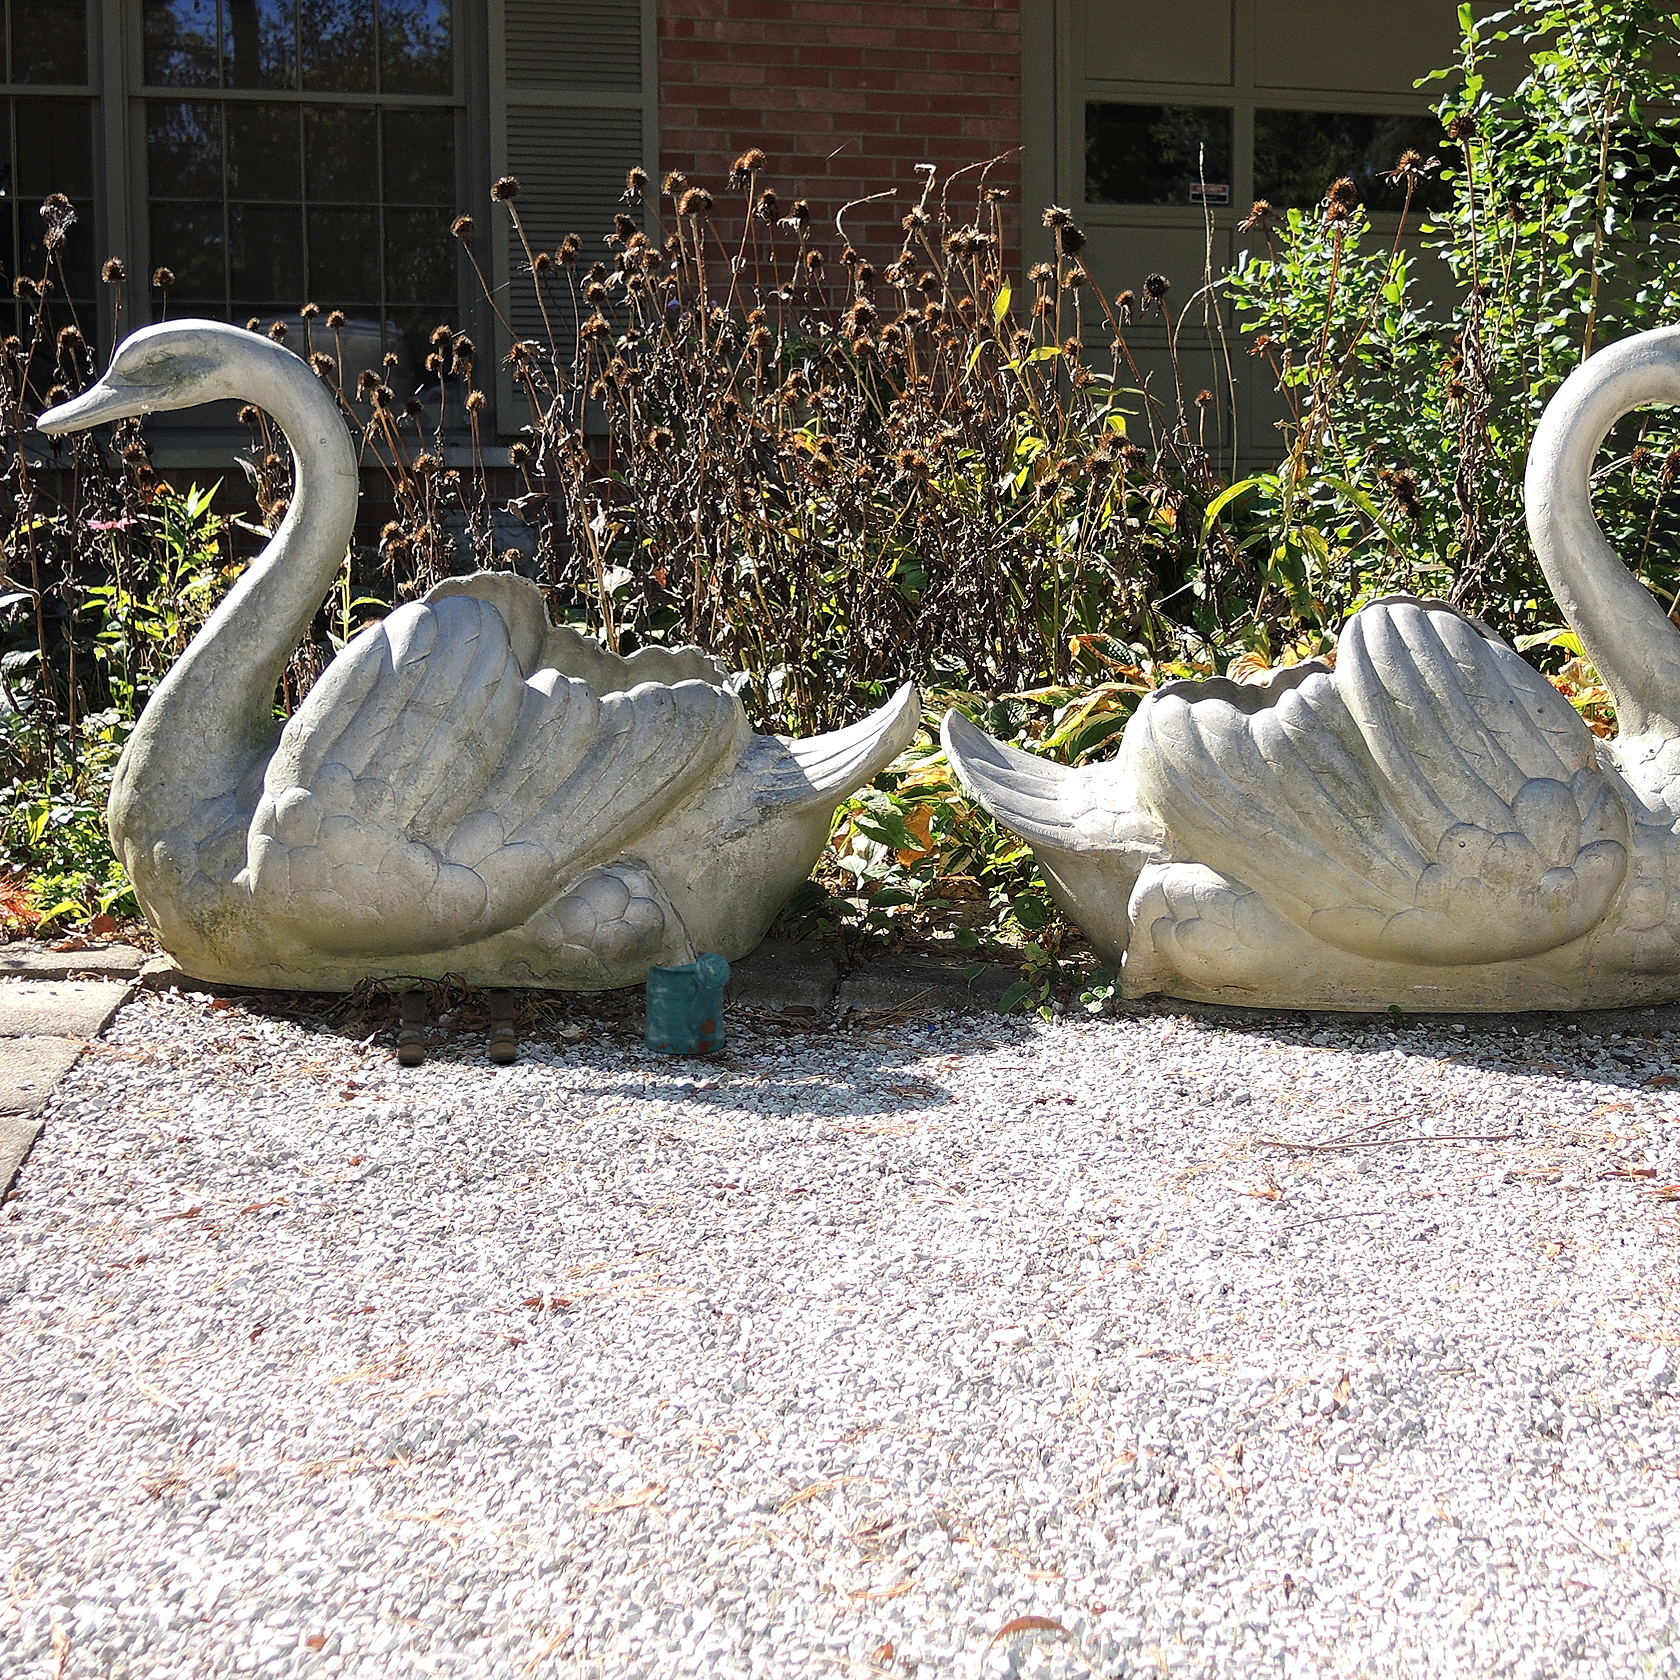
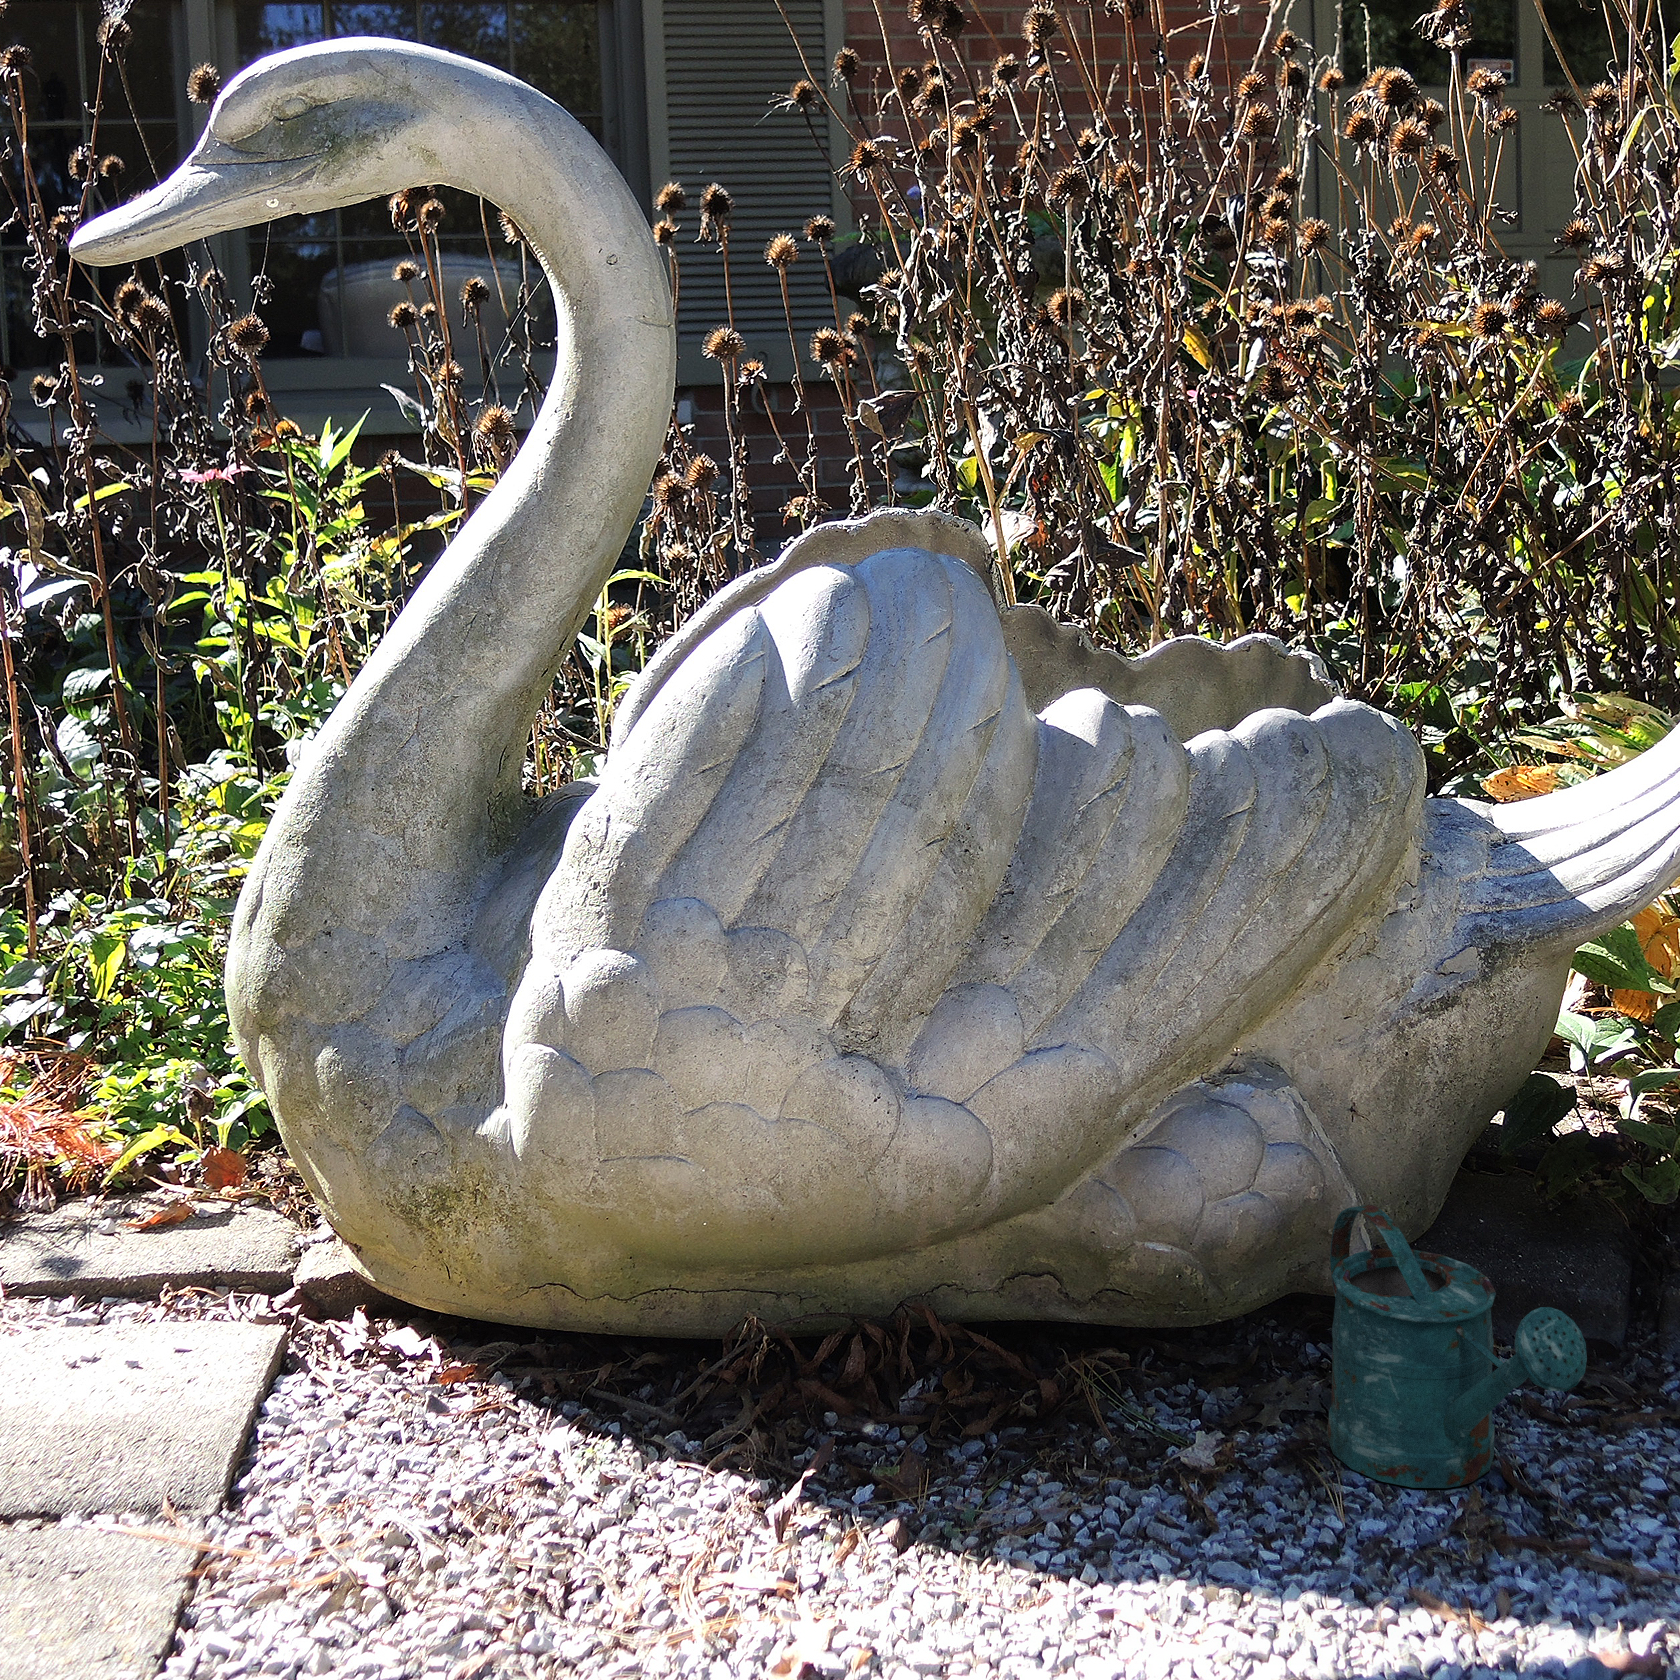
boots: present [398,988,517,1063] -> none [863,1368,1116,1571]

